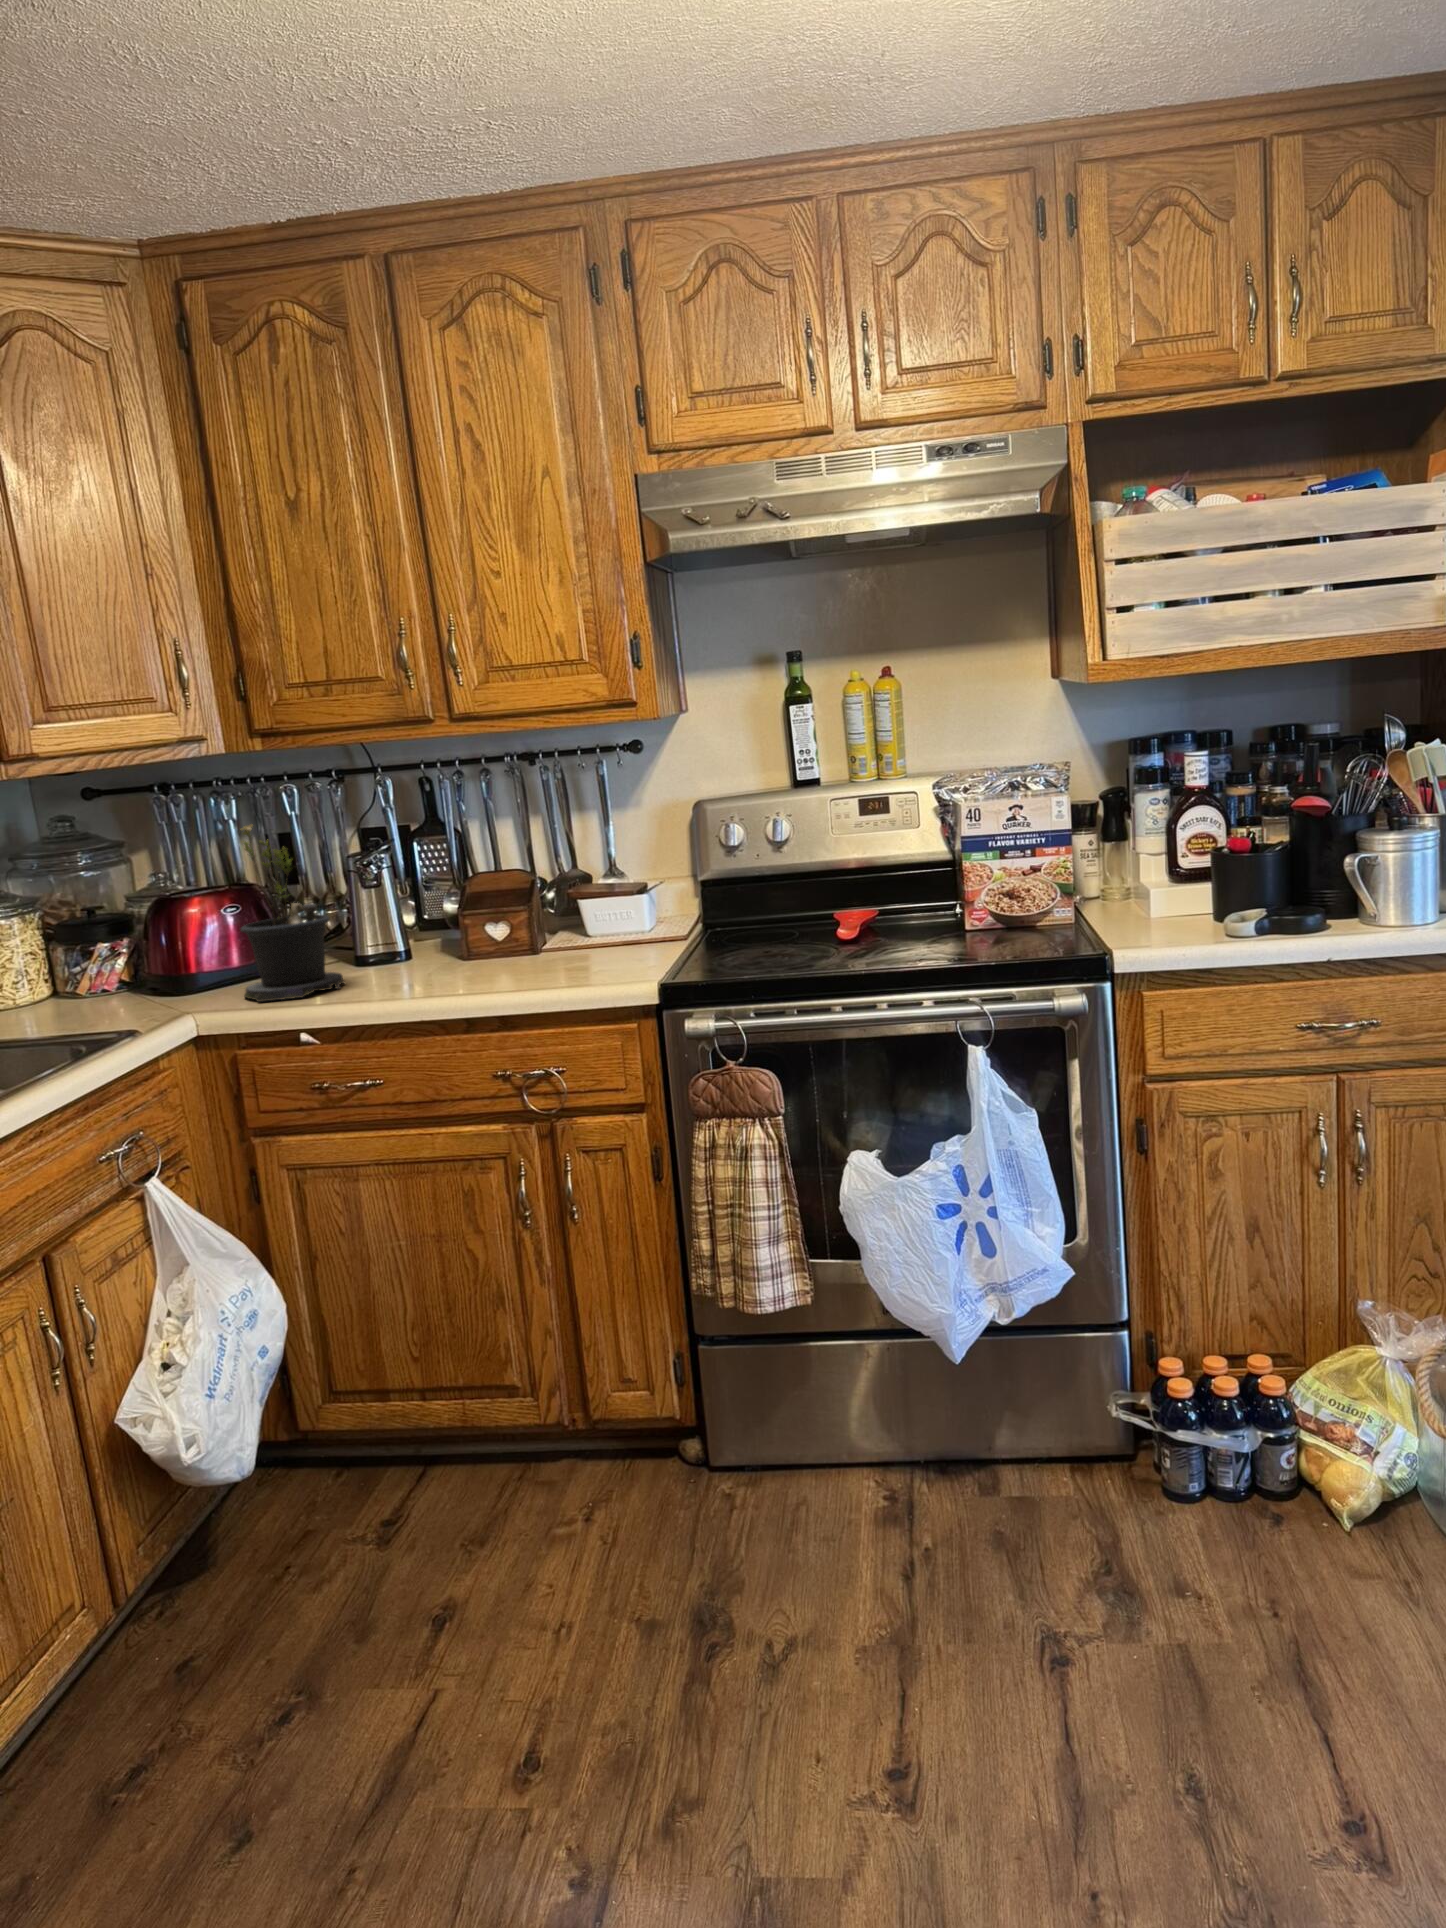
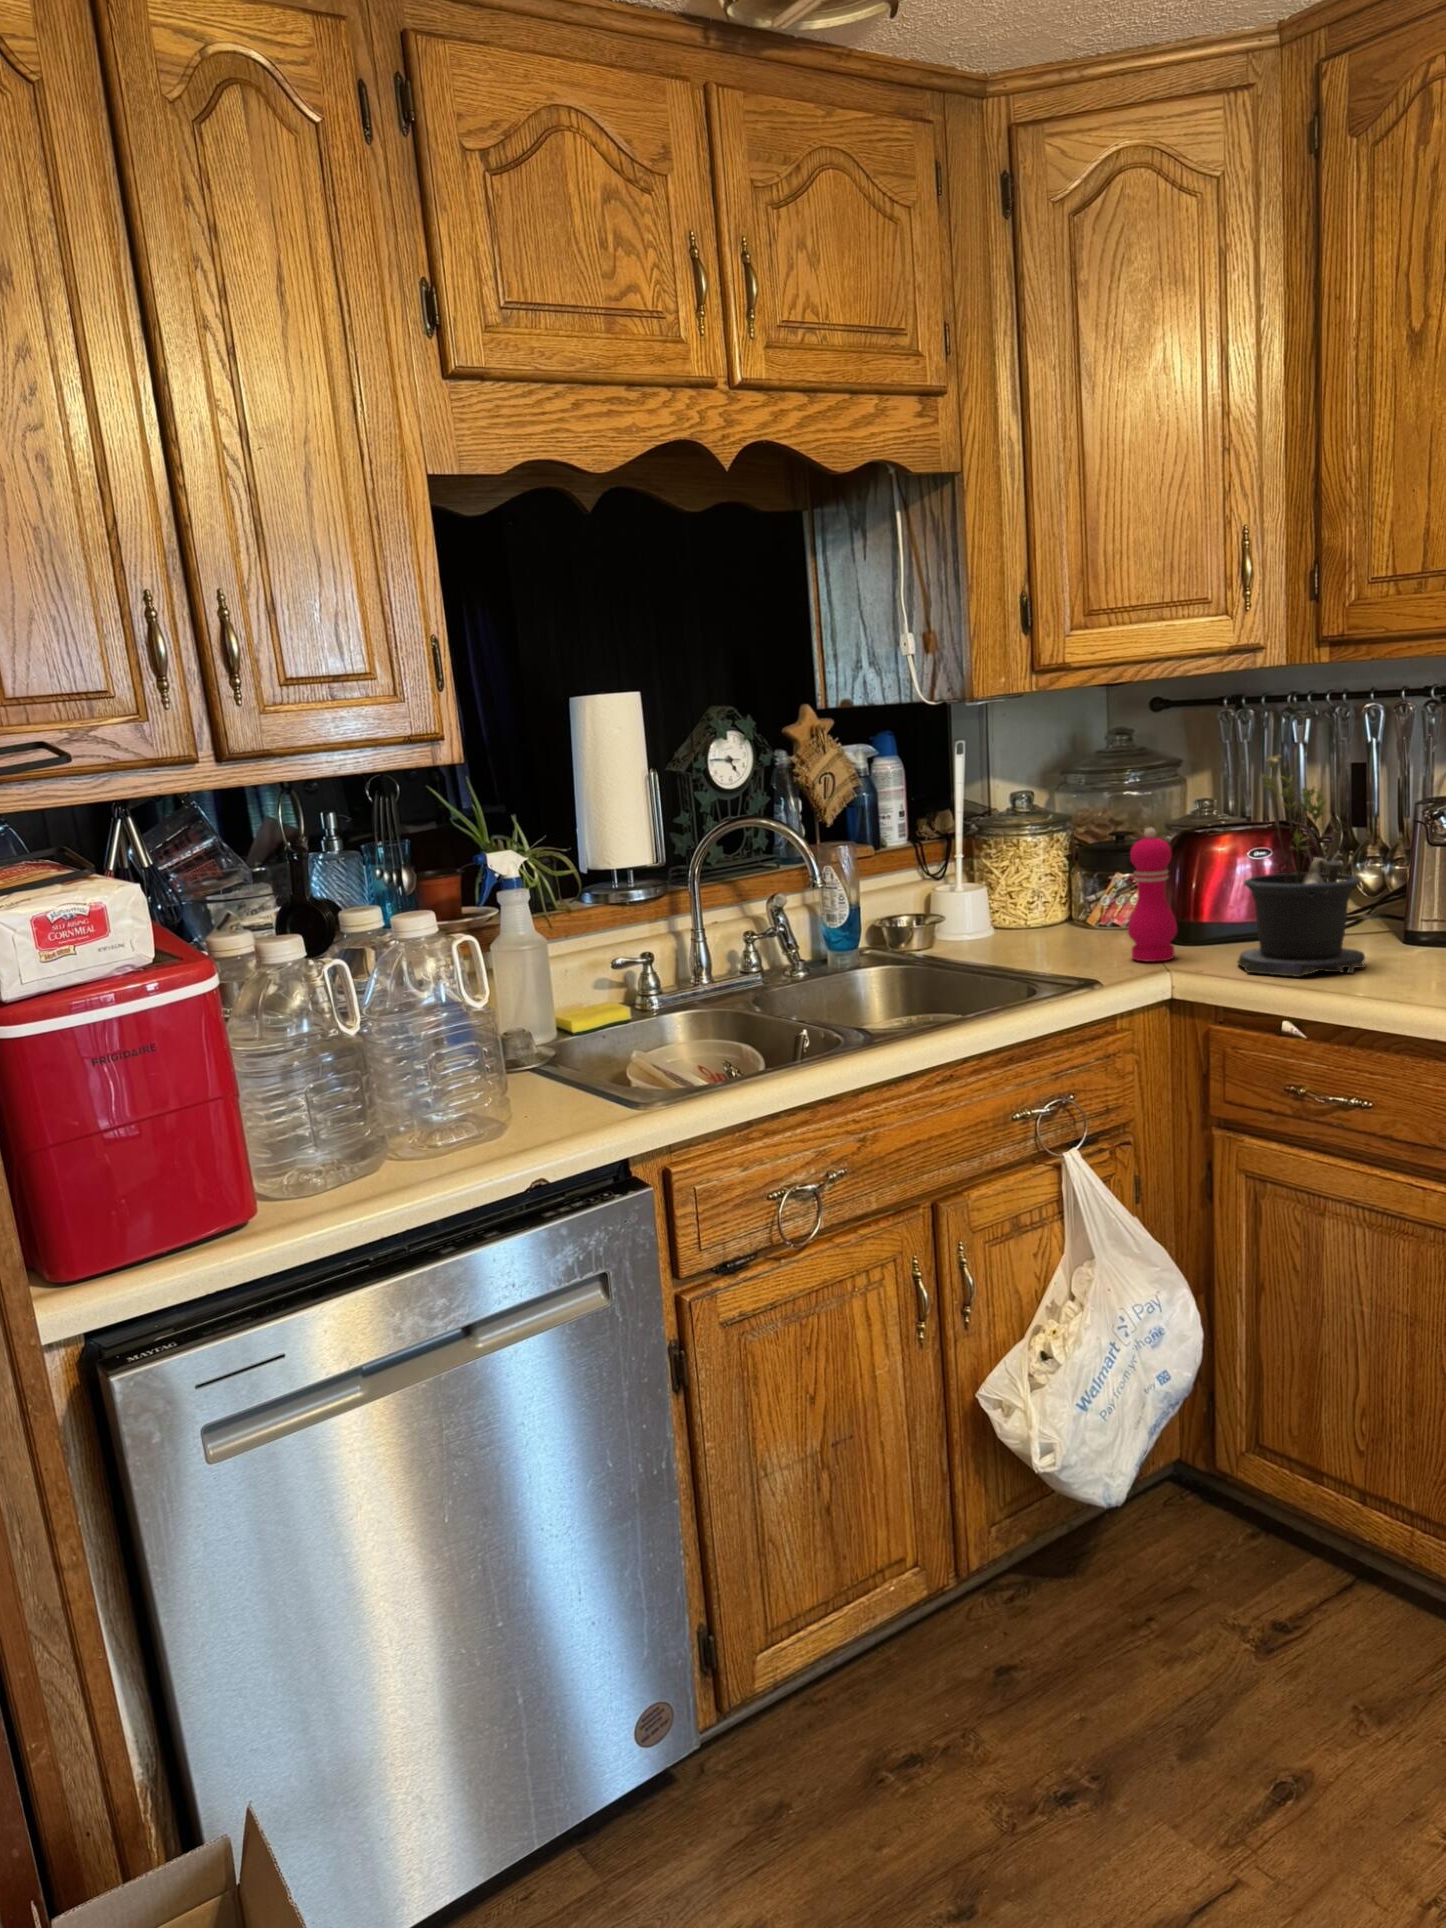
pepper mill: none [132,894,185,1010] -> present [1128,828,1177,961]

